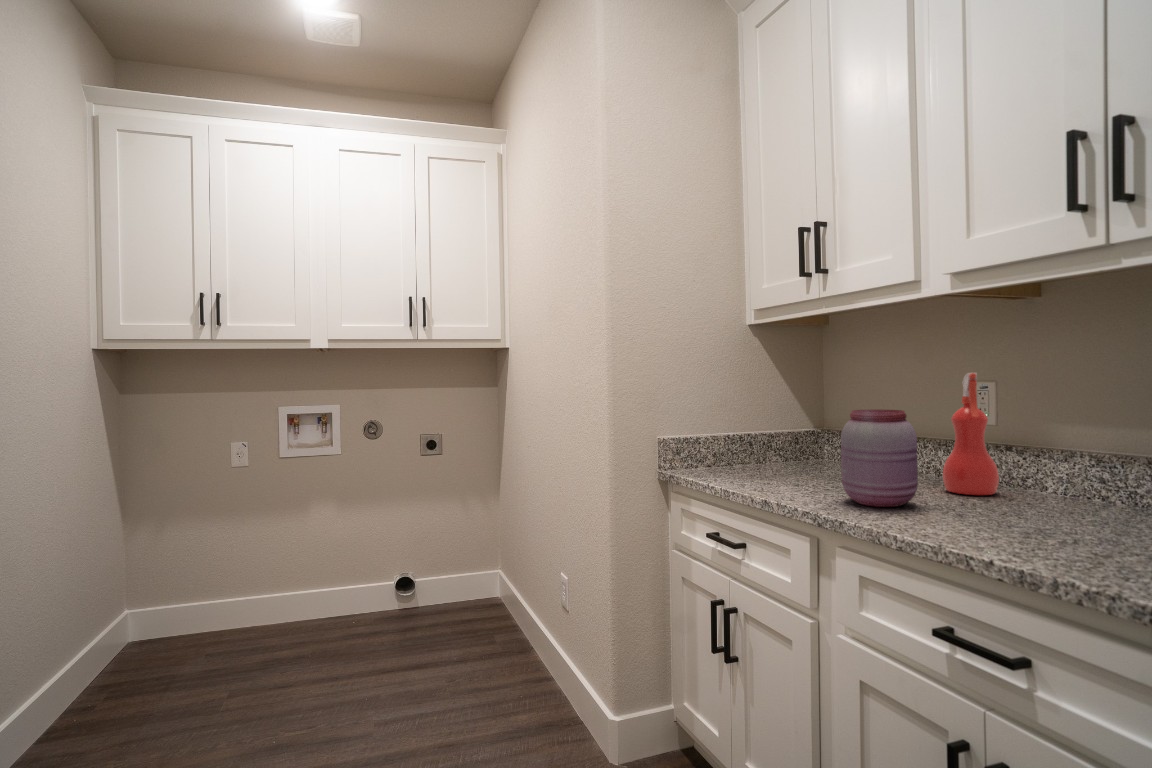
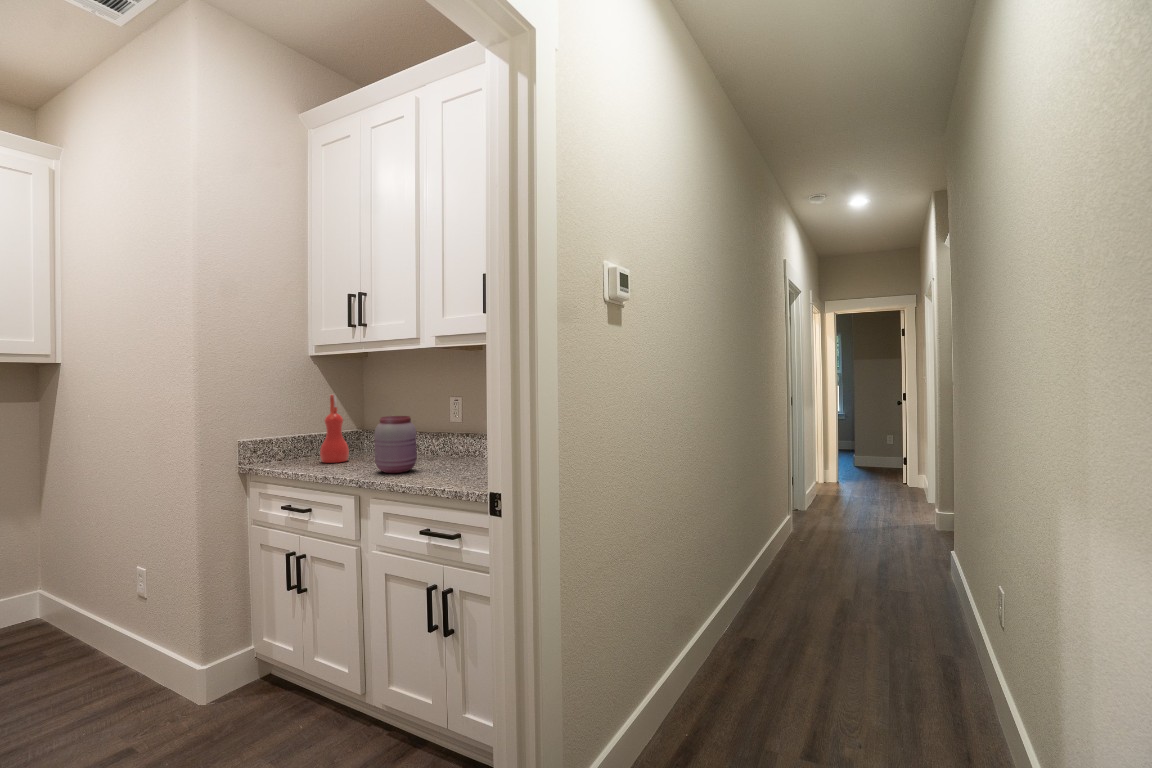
spray bottle: present [943,373,999,495] -> present [320,394,349,463]

